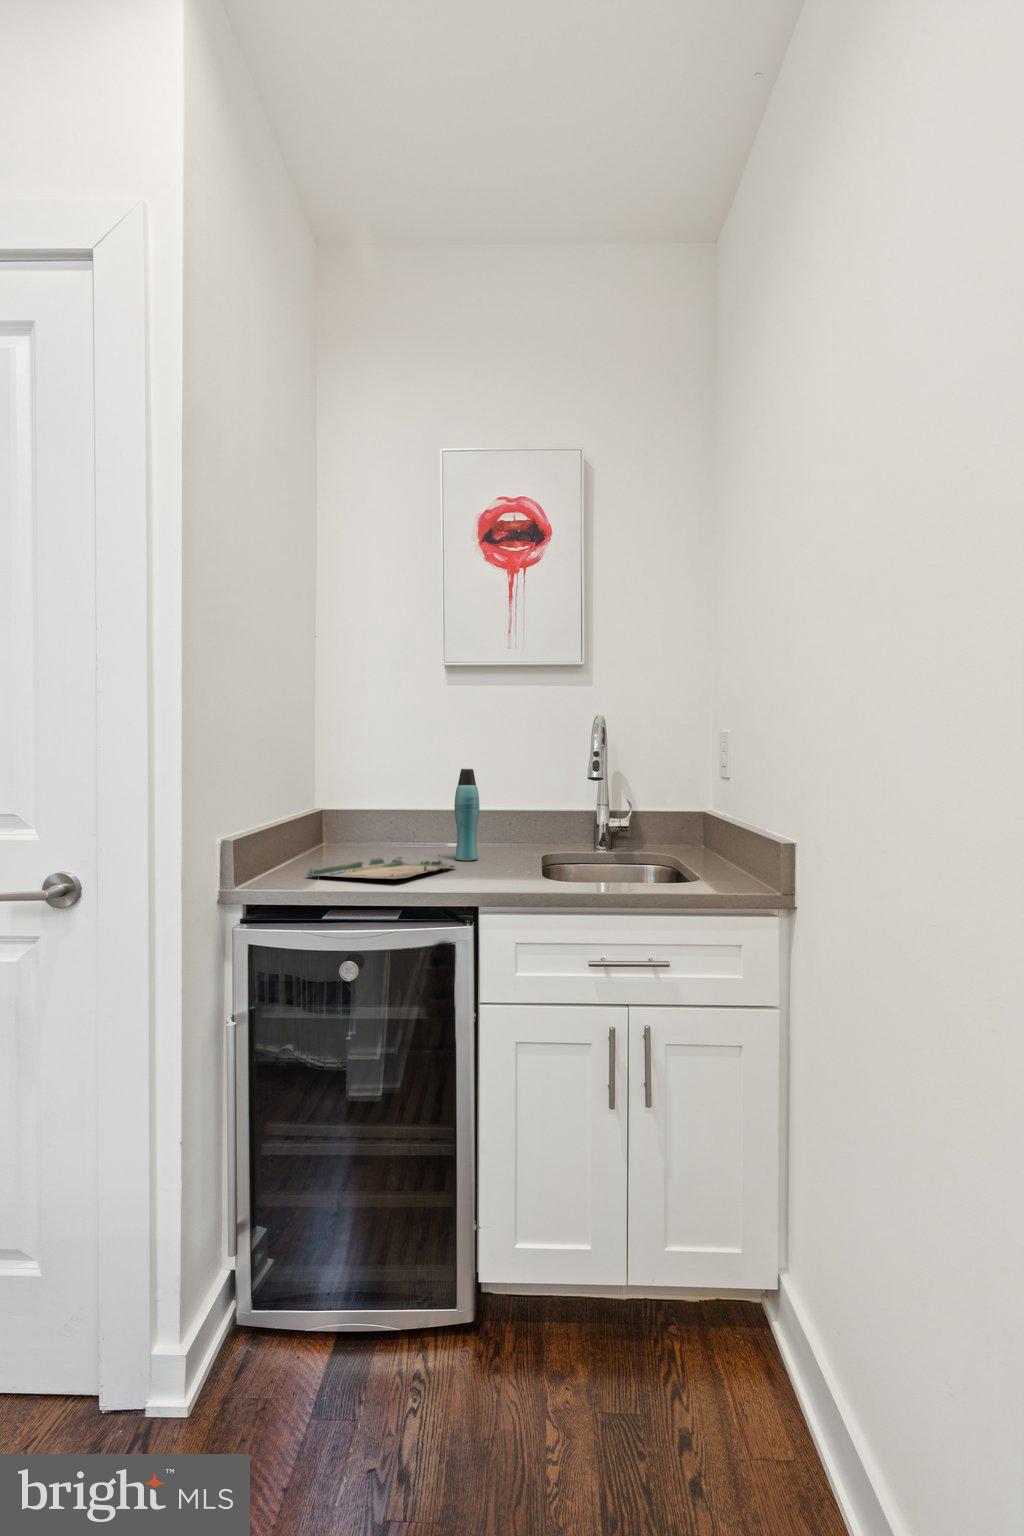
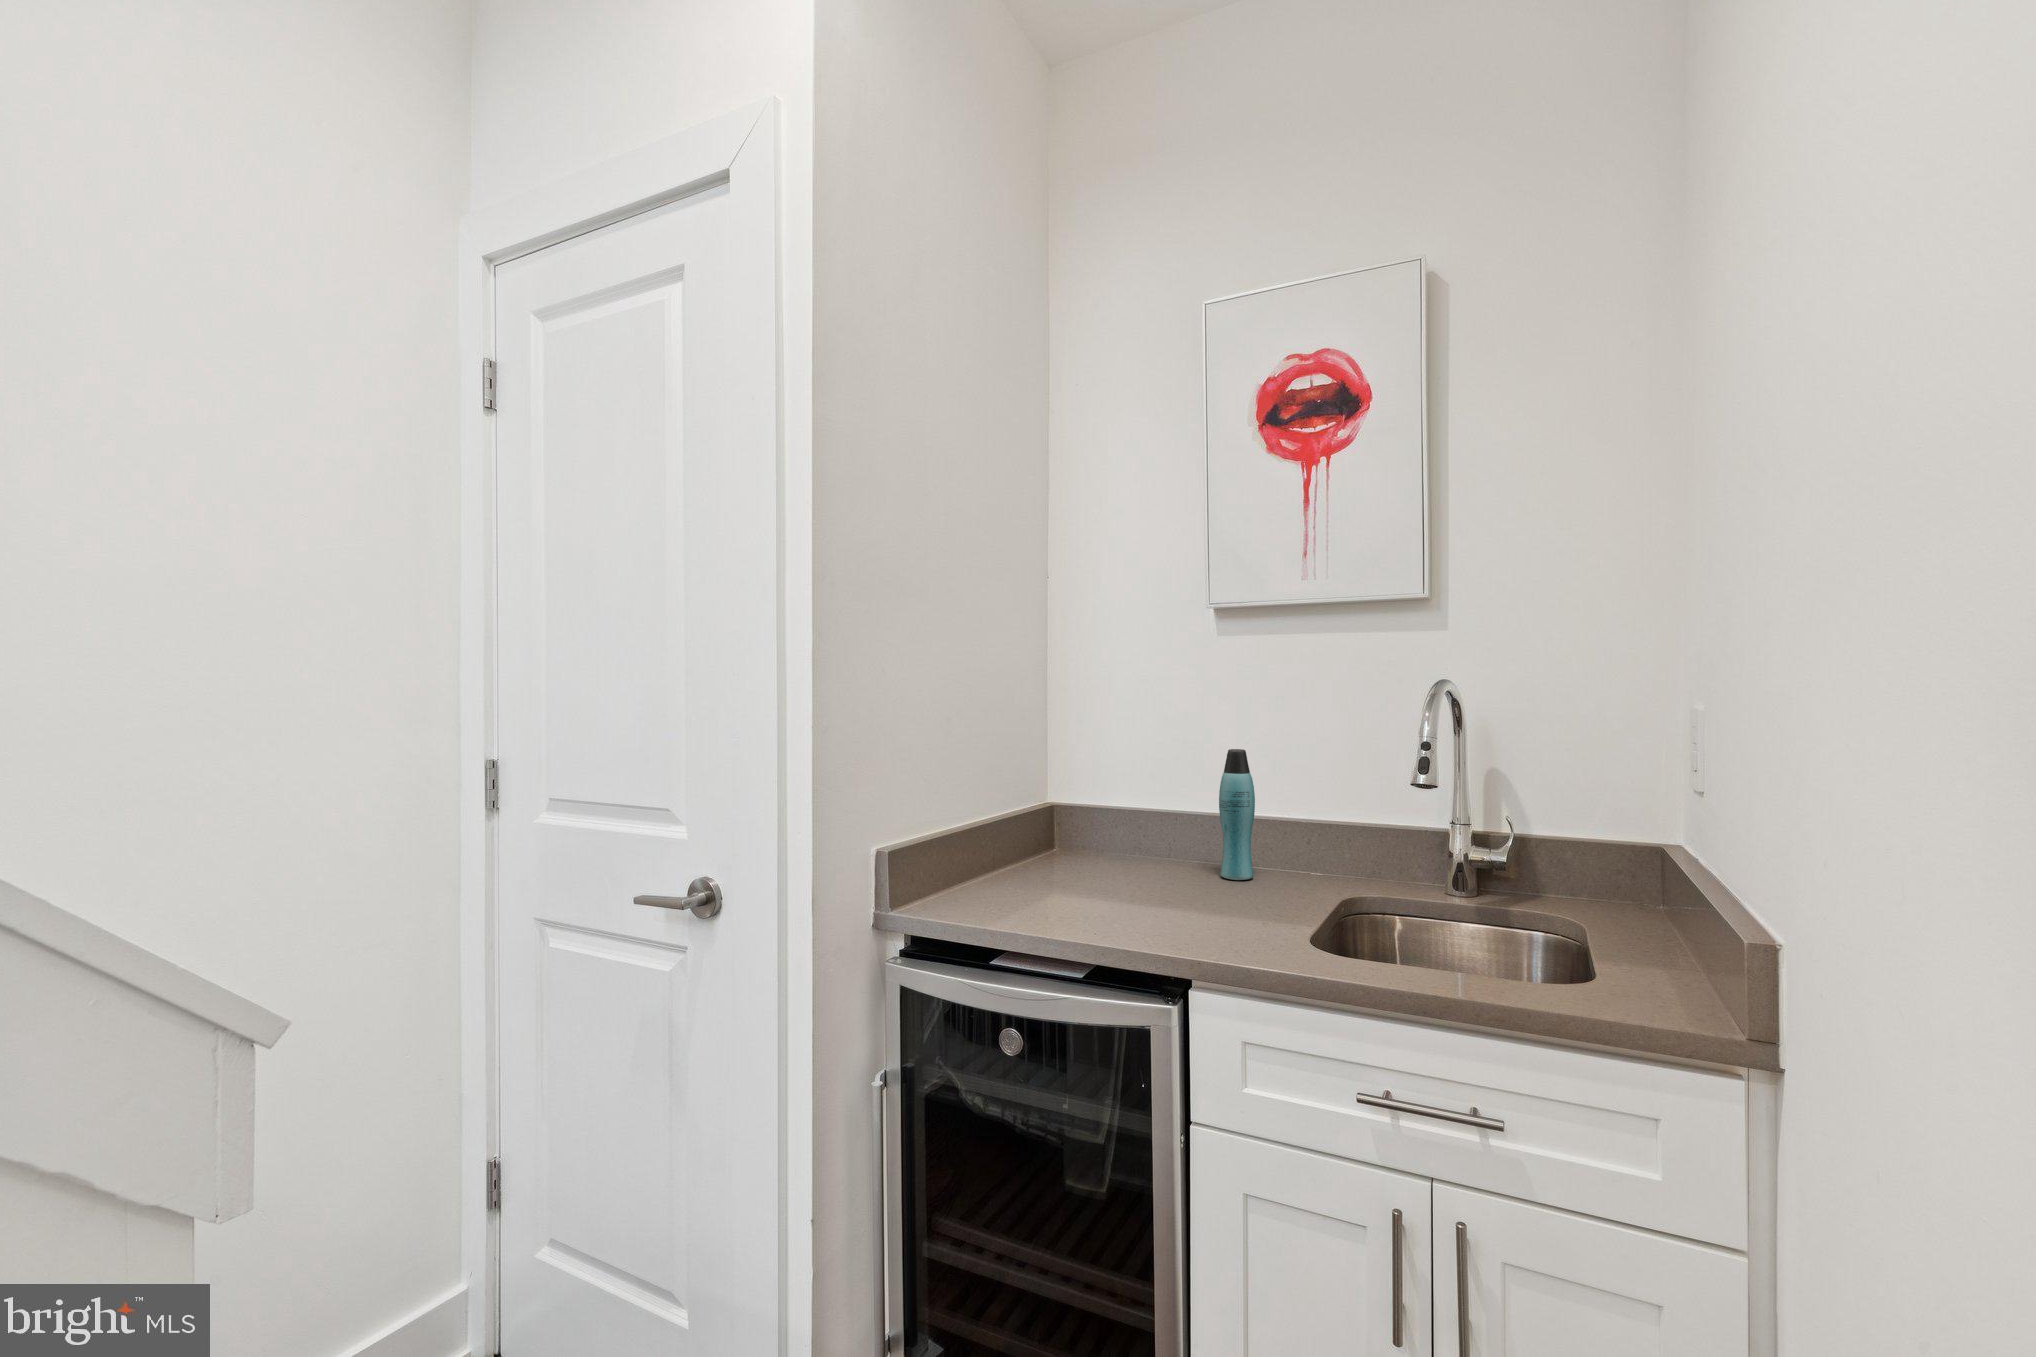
tray: present [306,855,456,879] -> none [992,867,1202,919]

